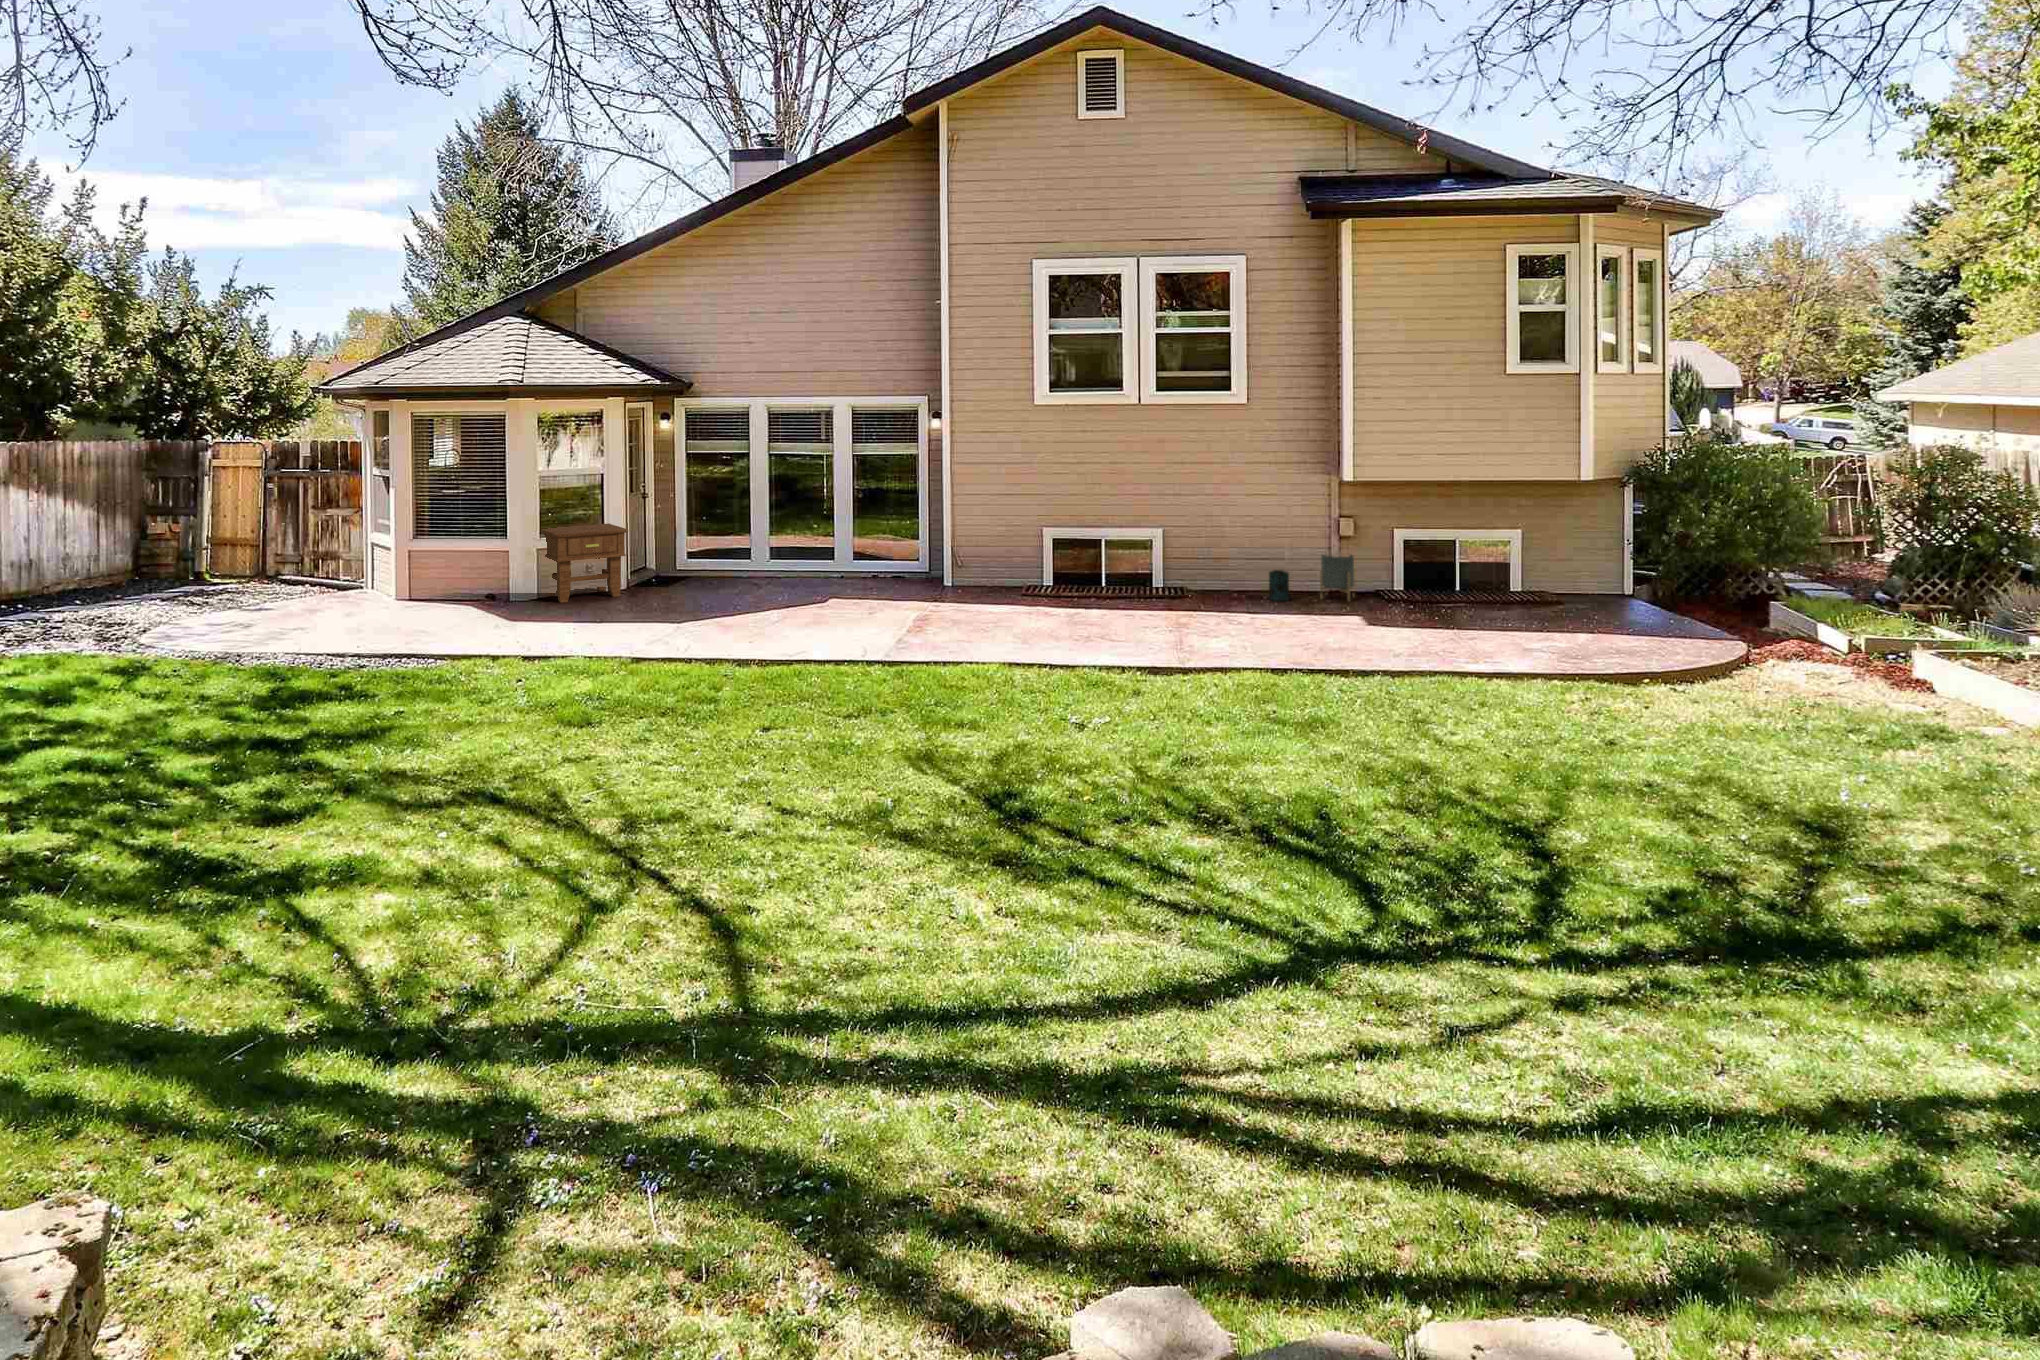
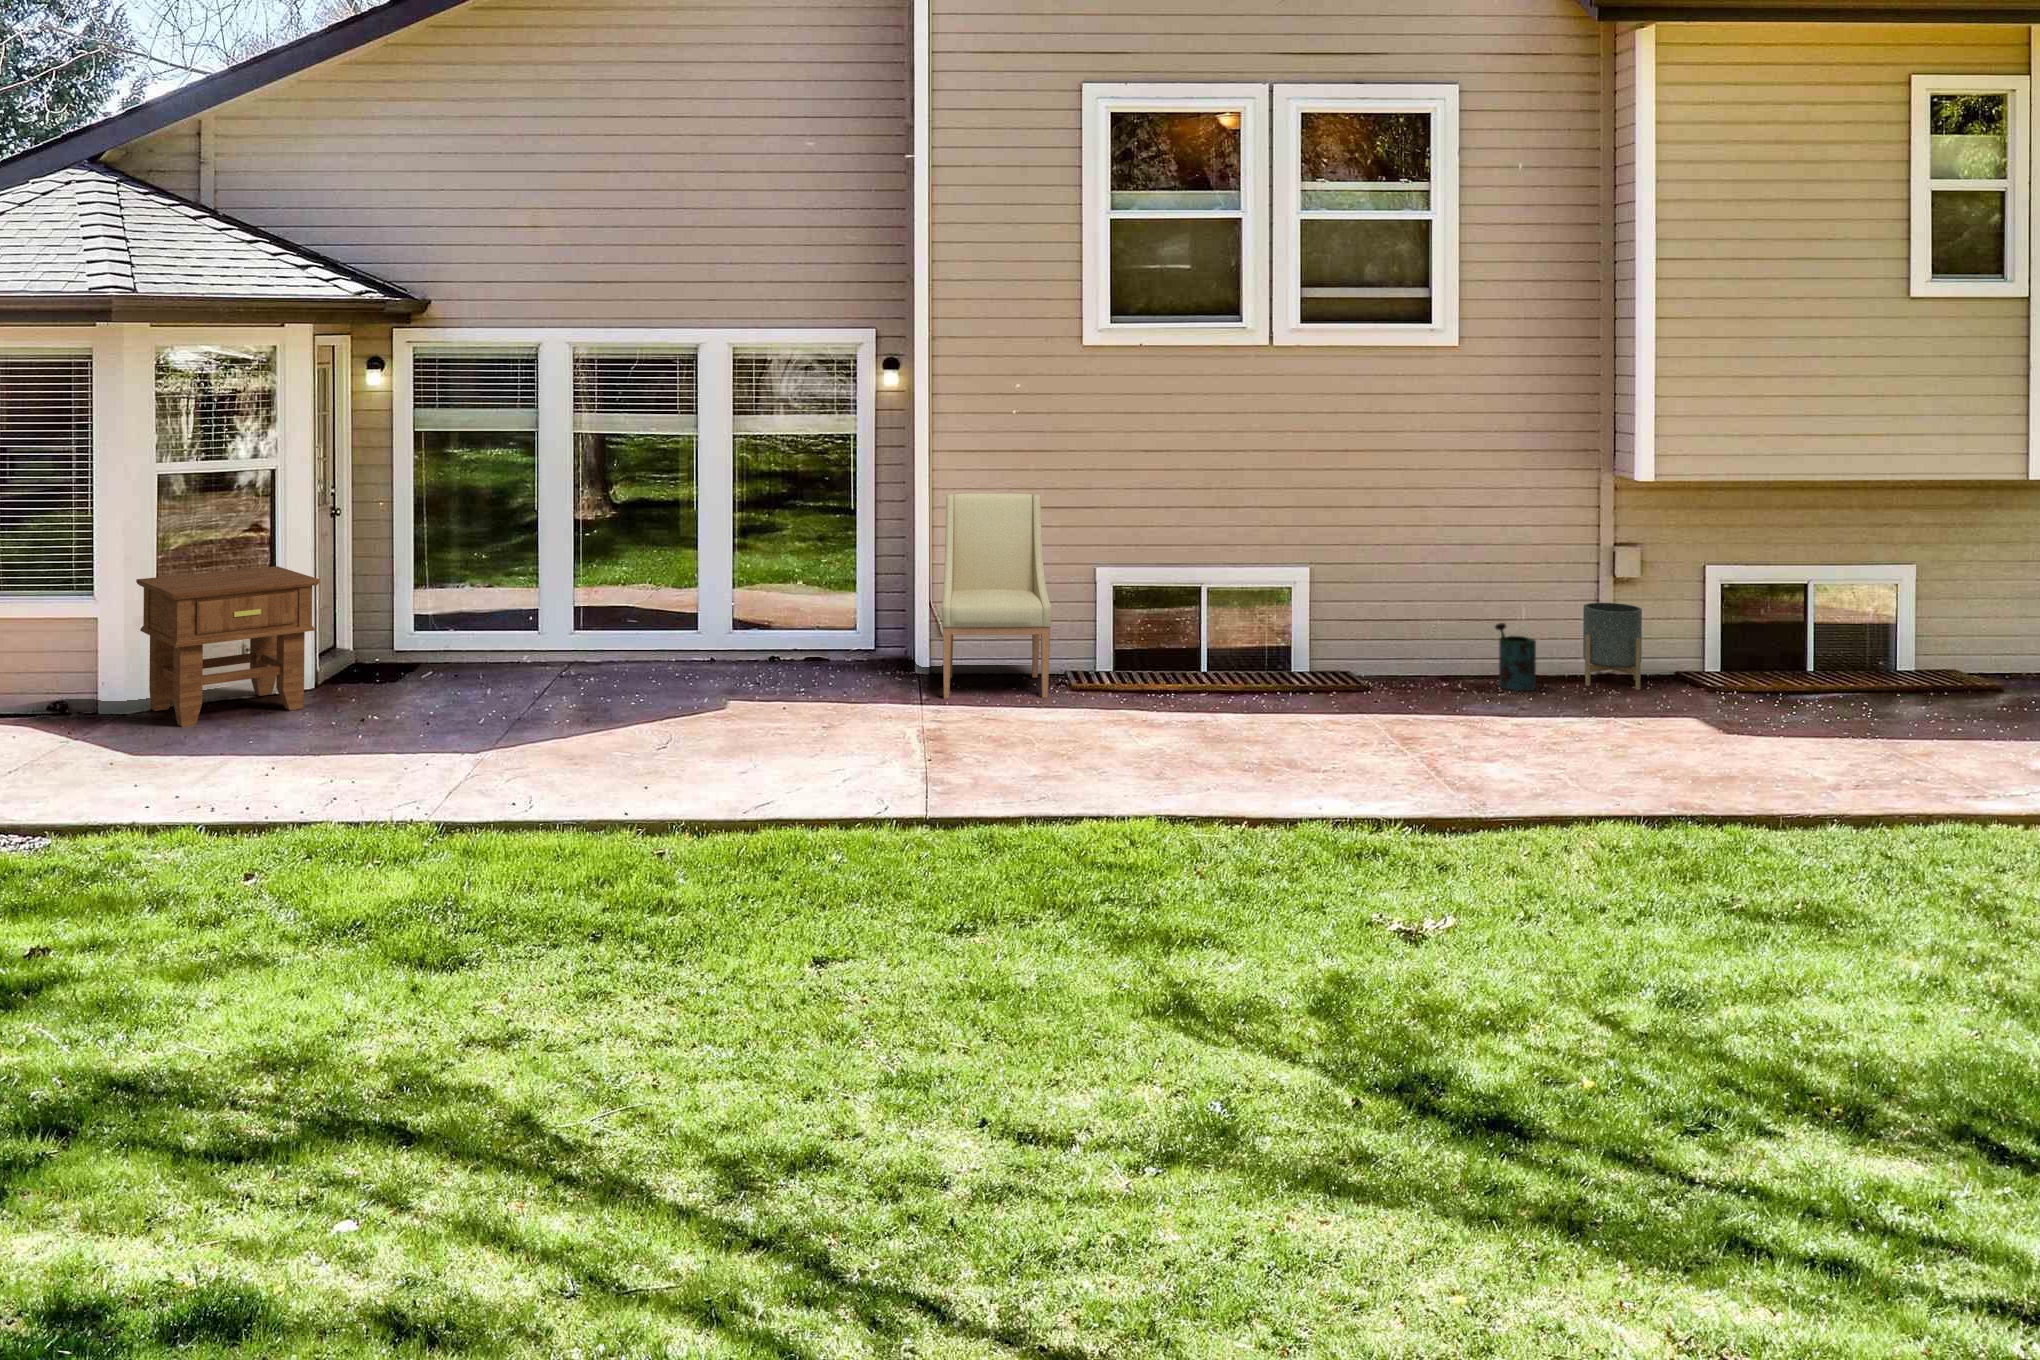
chair: none [951,488,1011,599] -> present [942,494,1051,699]

